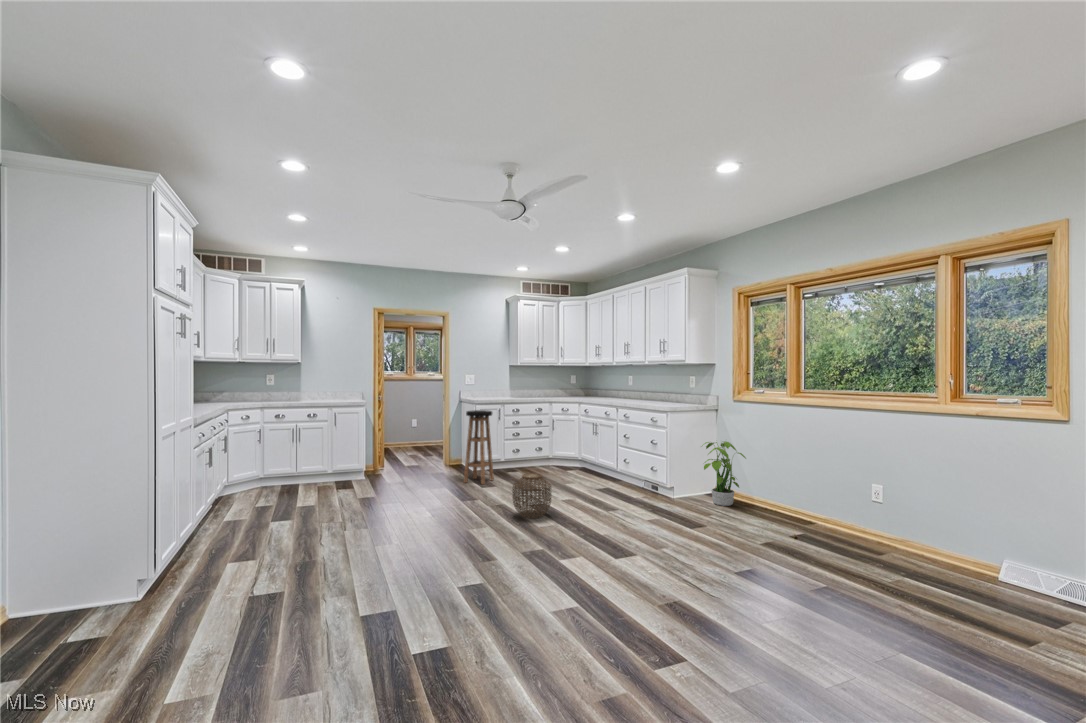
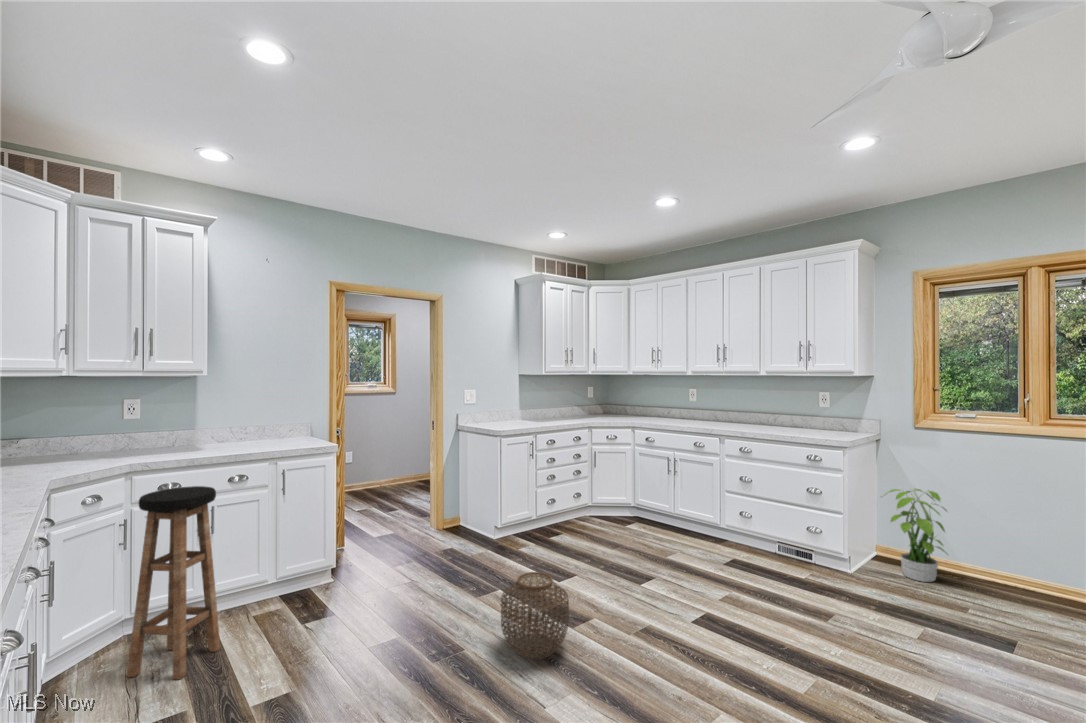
bar stool: present [464,410,494,484] -> present [127,486,220,679]
woven basket: present [513,473,551,519] -> present [501,572,569,659]

